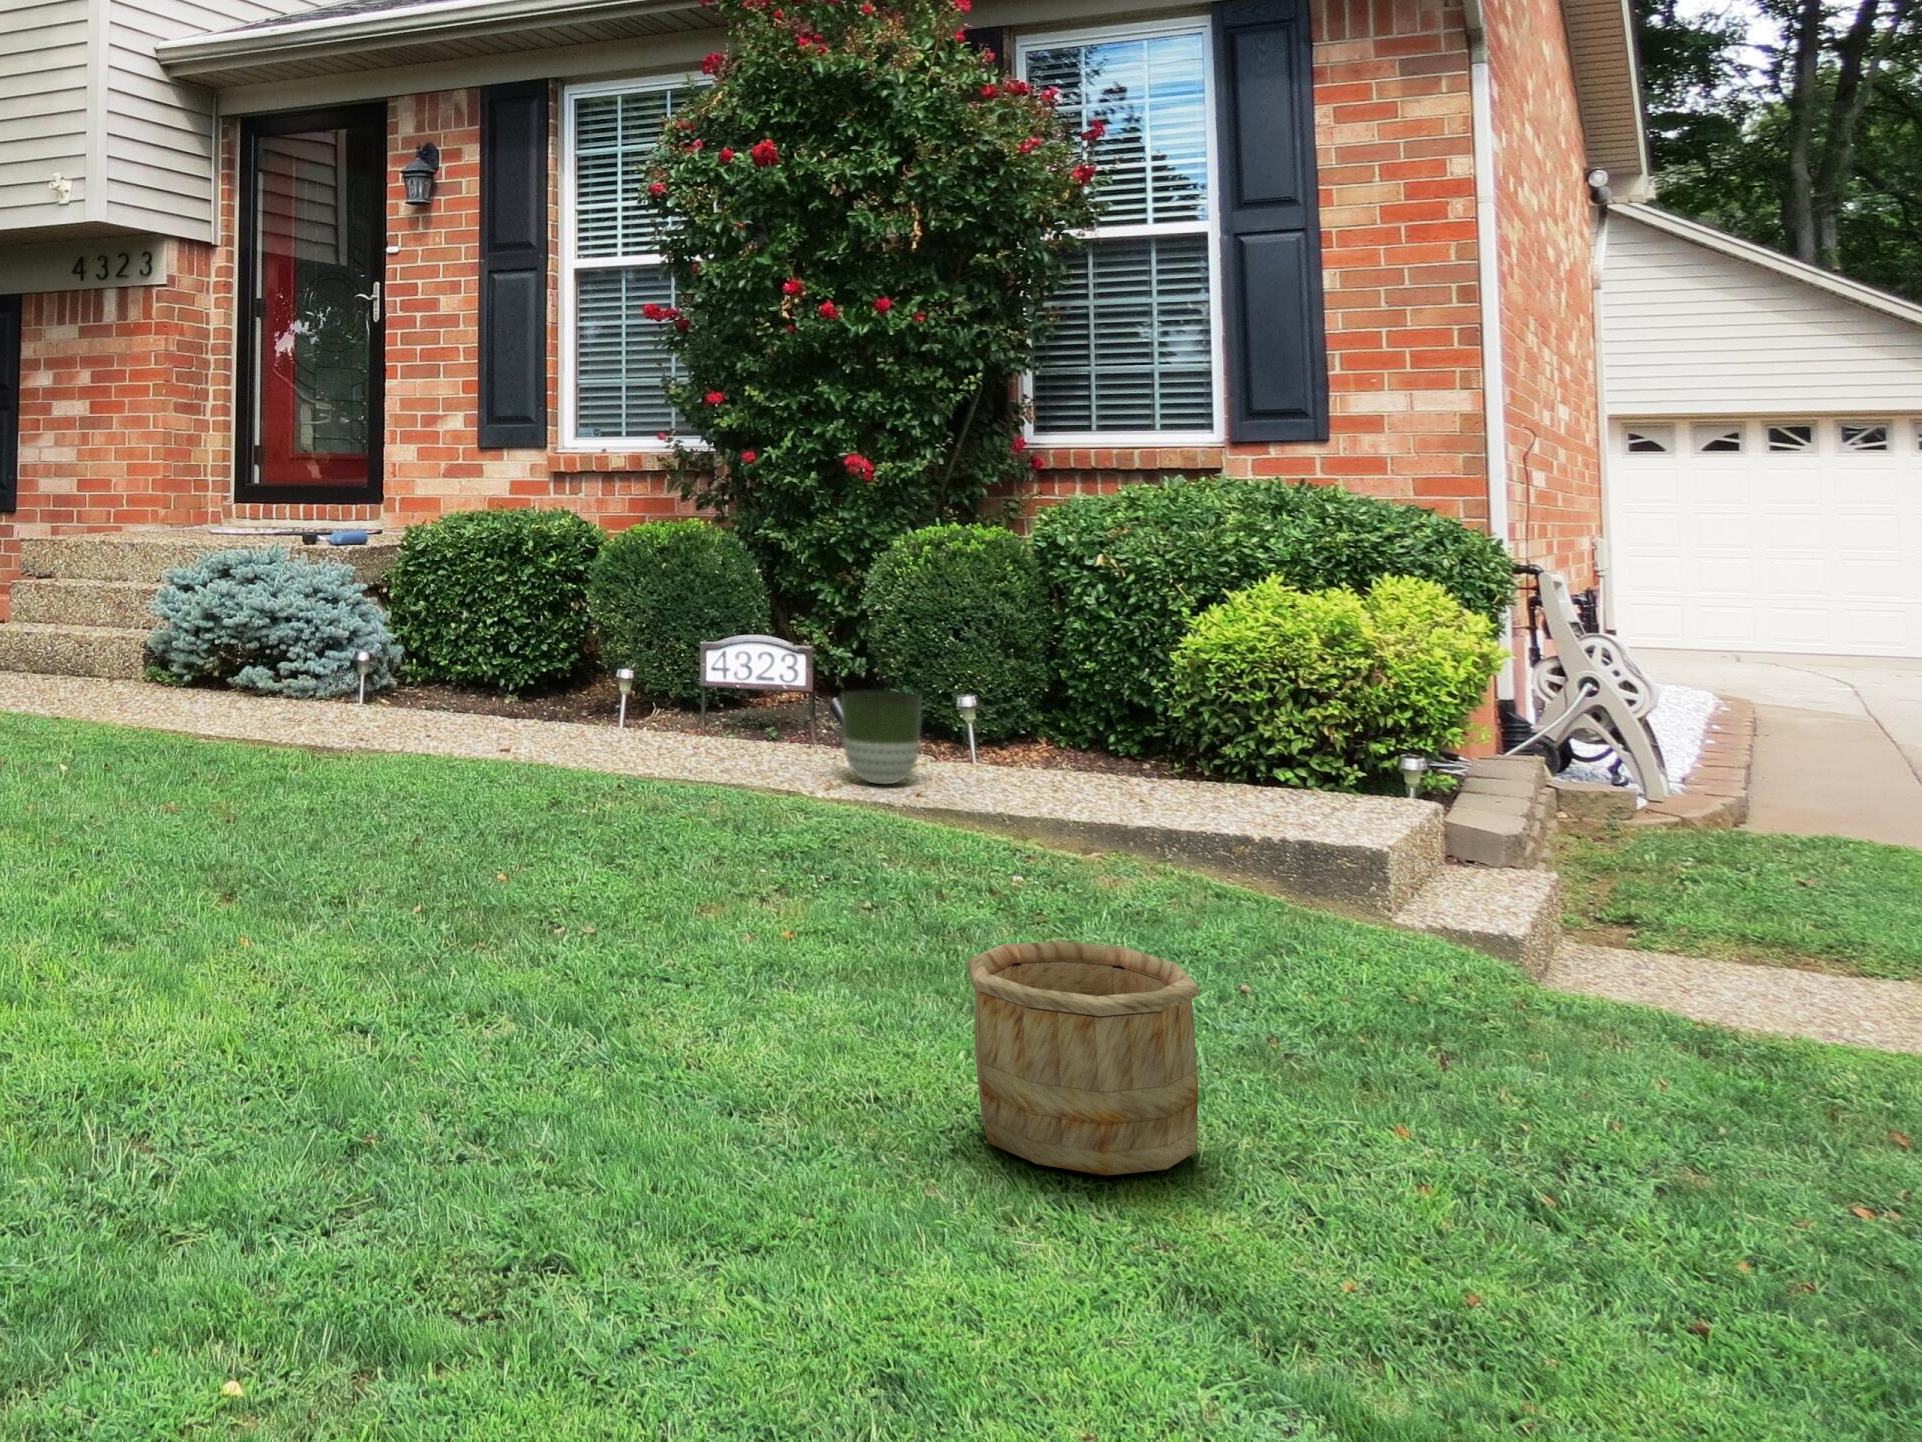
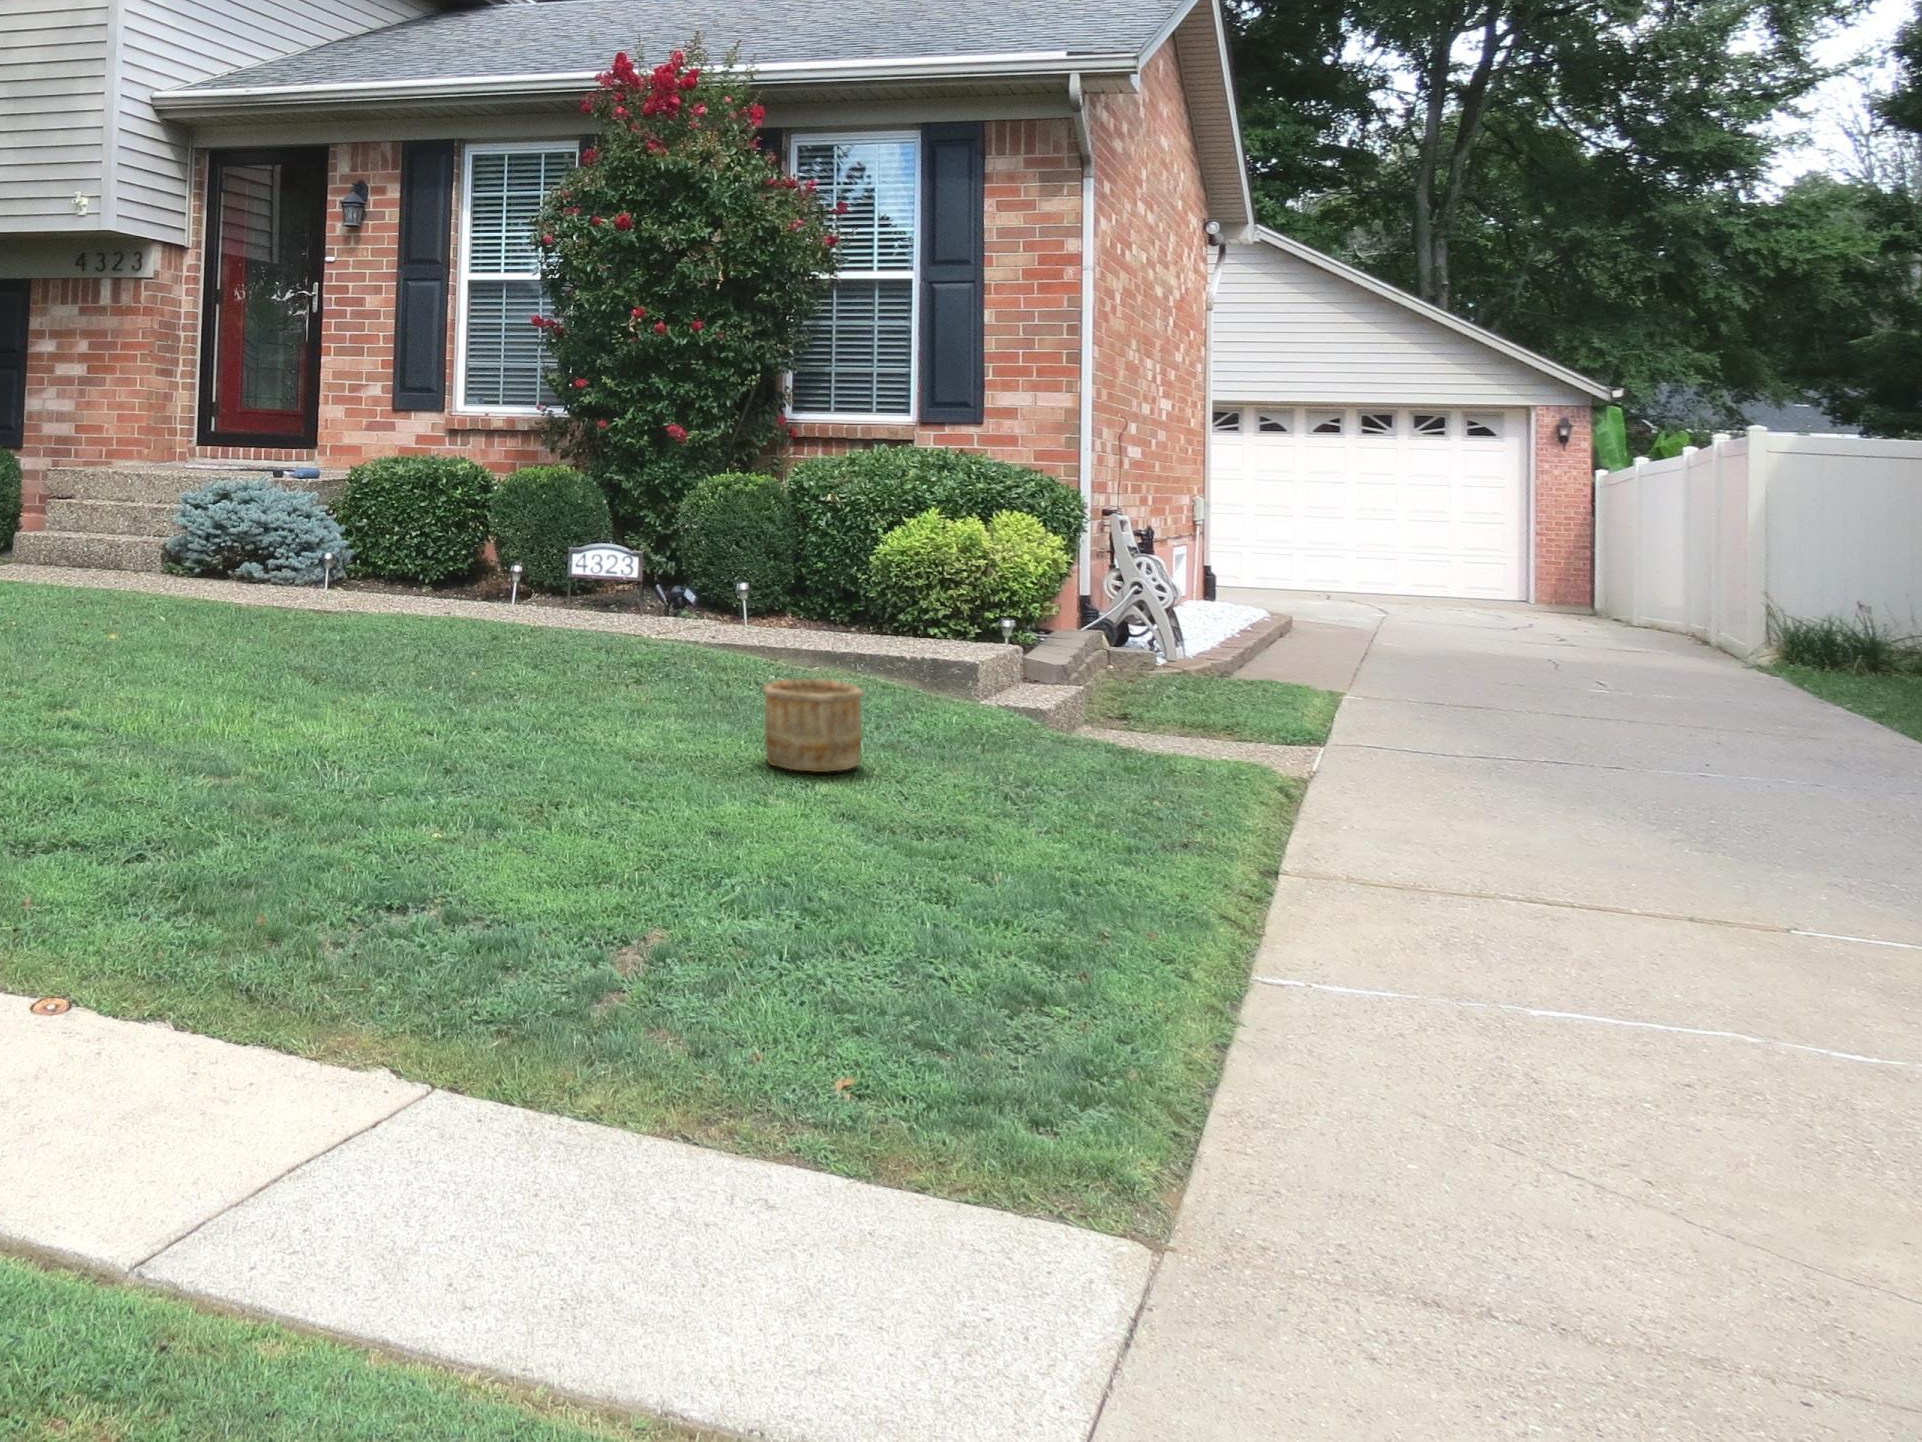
planter: present [841,691,921,784] -> none [674,579,723,636]

